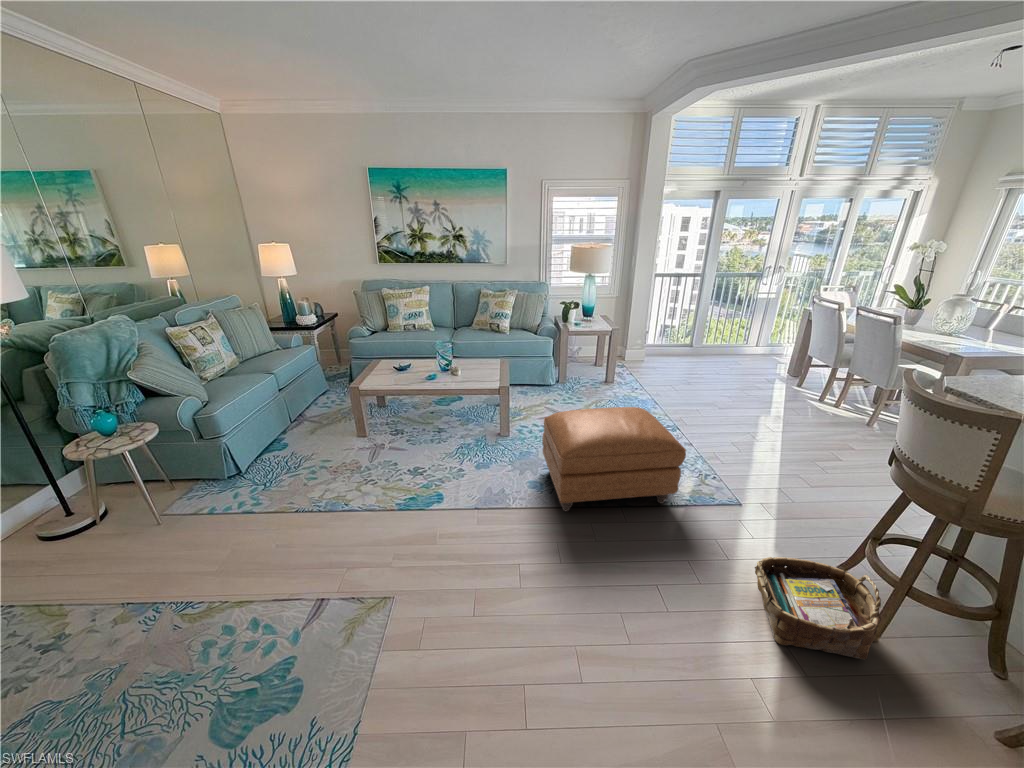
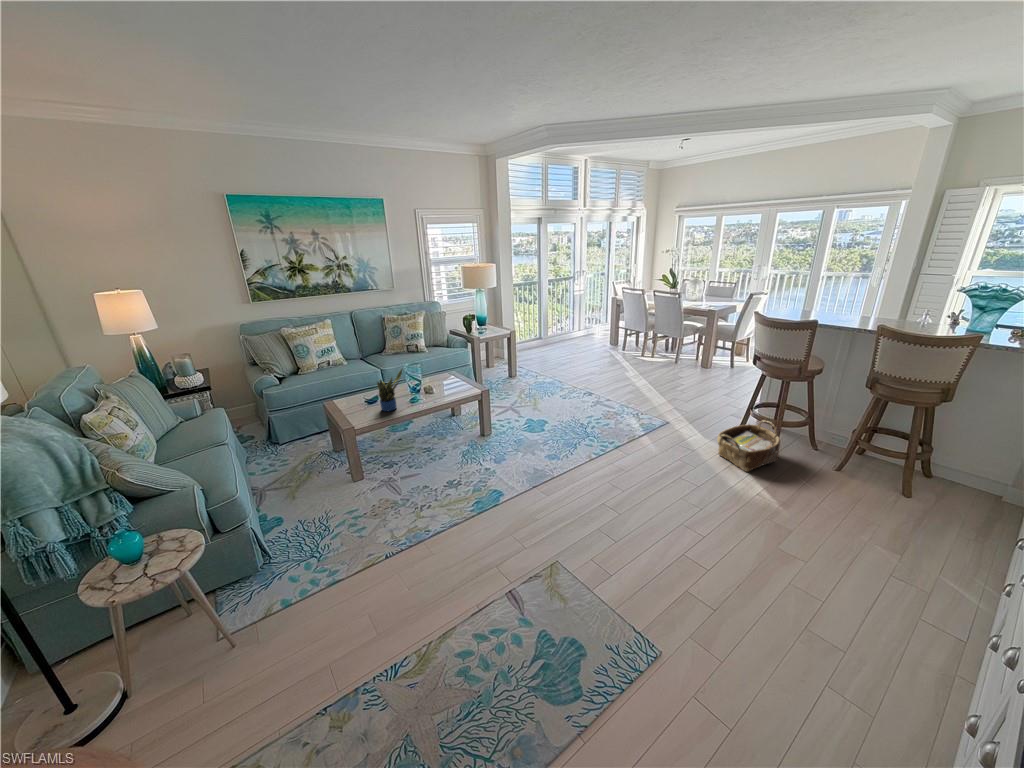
potted plant: none [395,342,421,380] -> present [377,370,402,411]
ottoman: present [542,407,686,511] -> none [541,377,647,463]

